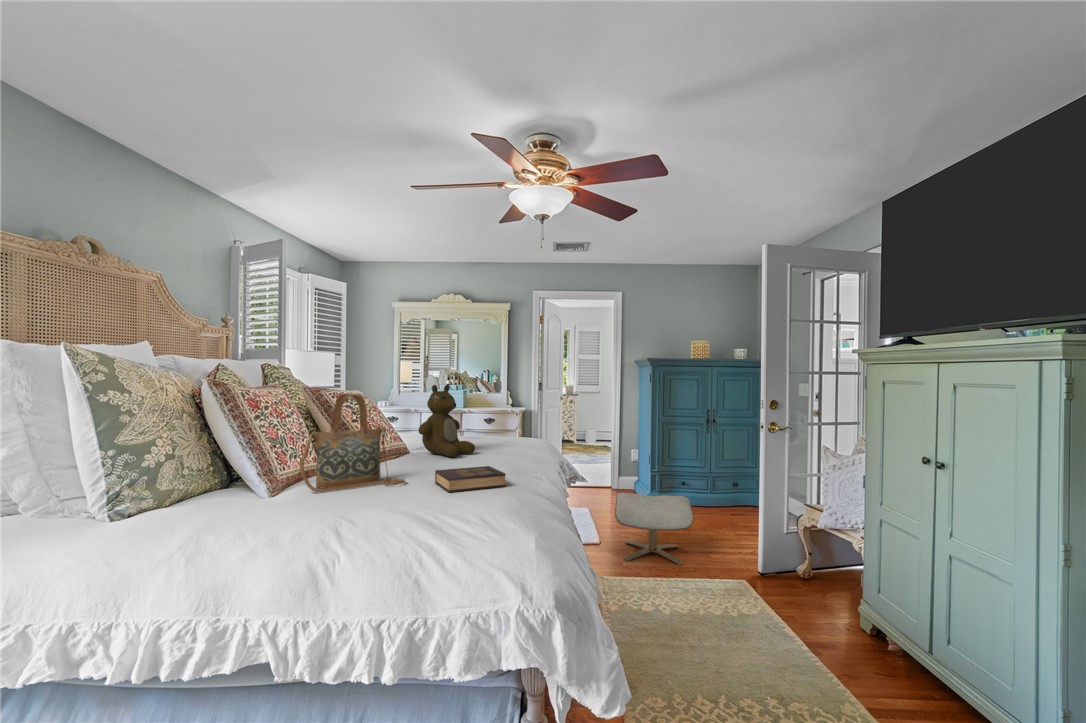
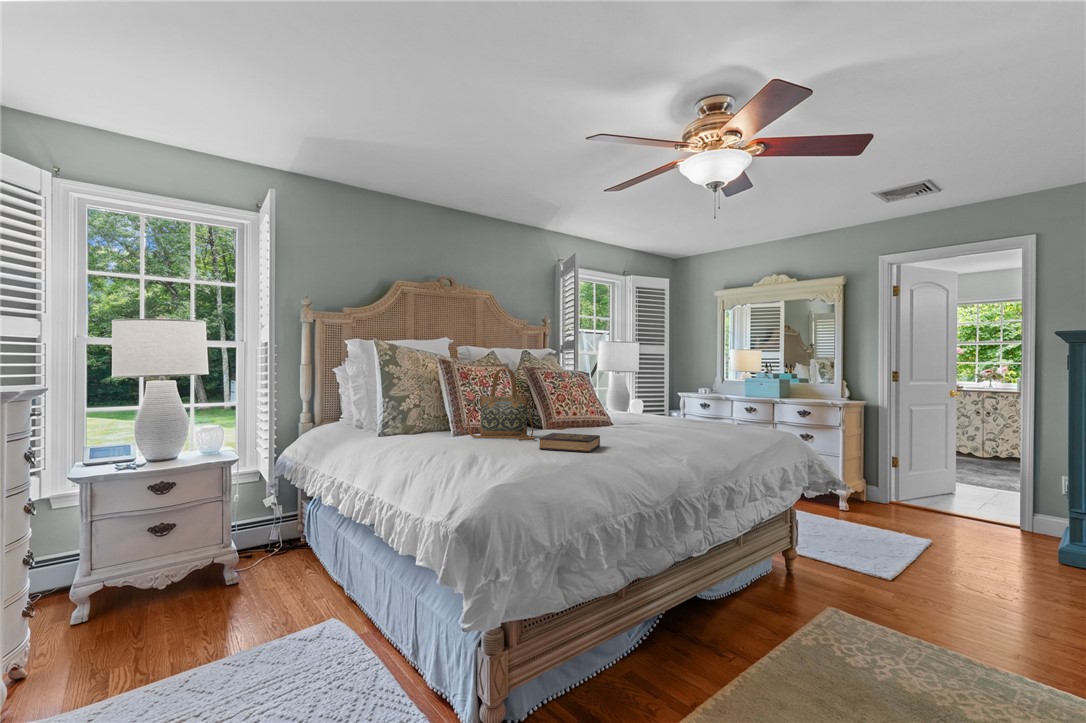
teddy bear: present [419,385,475,457] -> none [601,365,653,431]
ottoman: present [615,493,694,565] -> none [890,516,1051,638]

